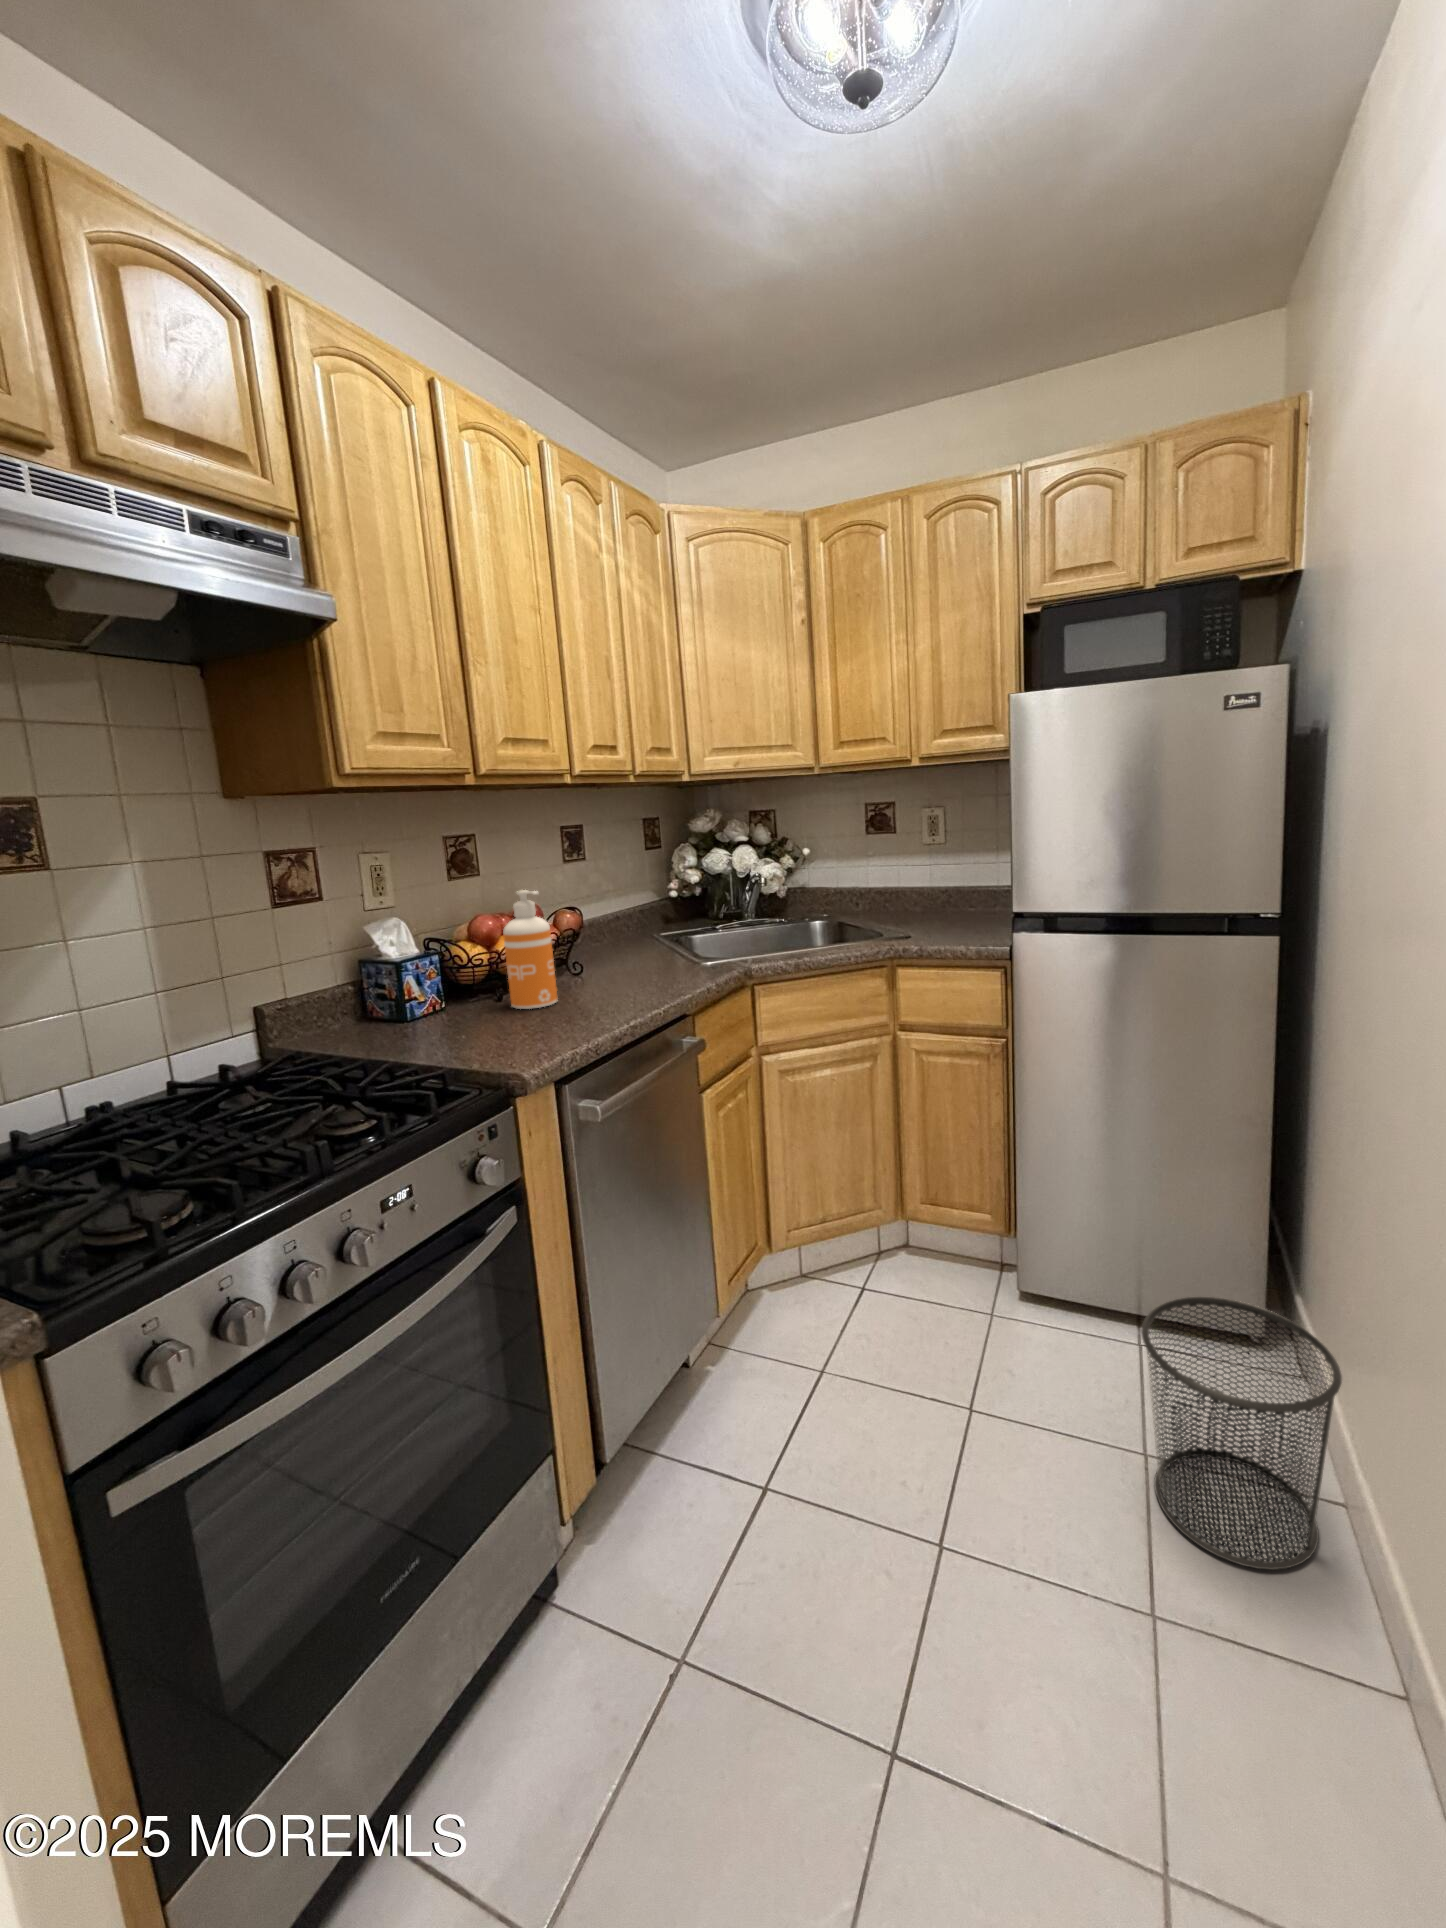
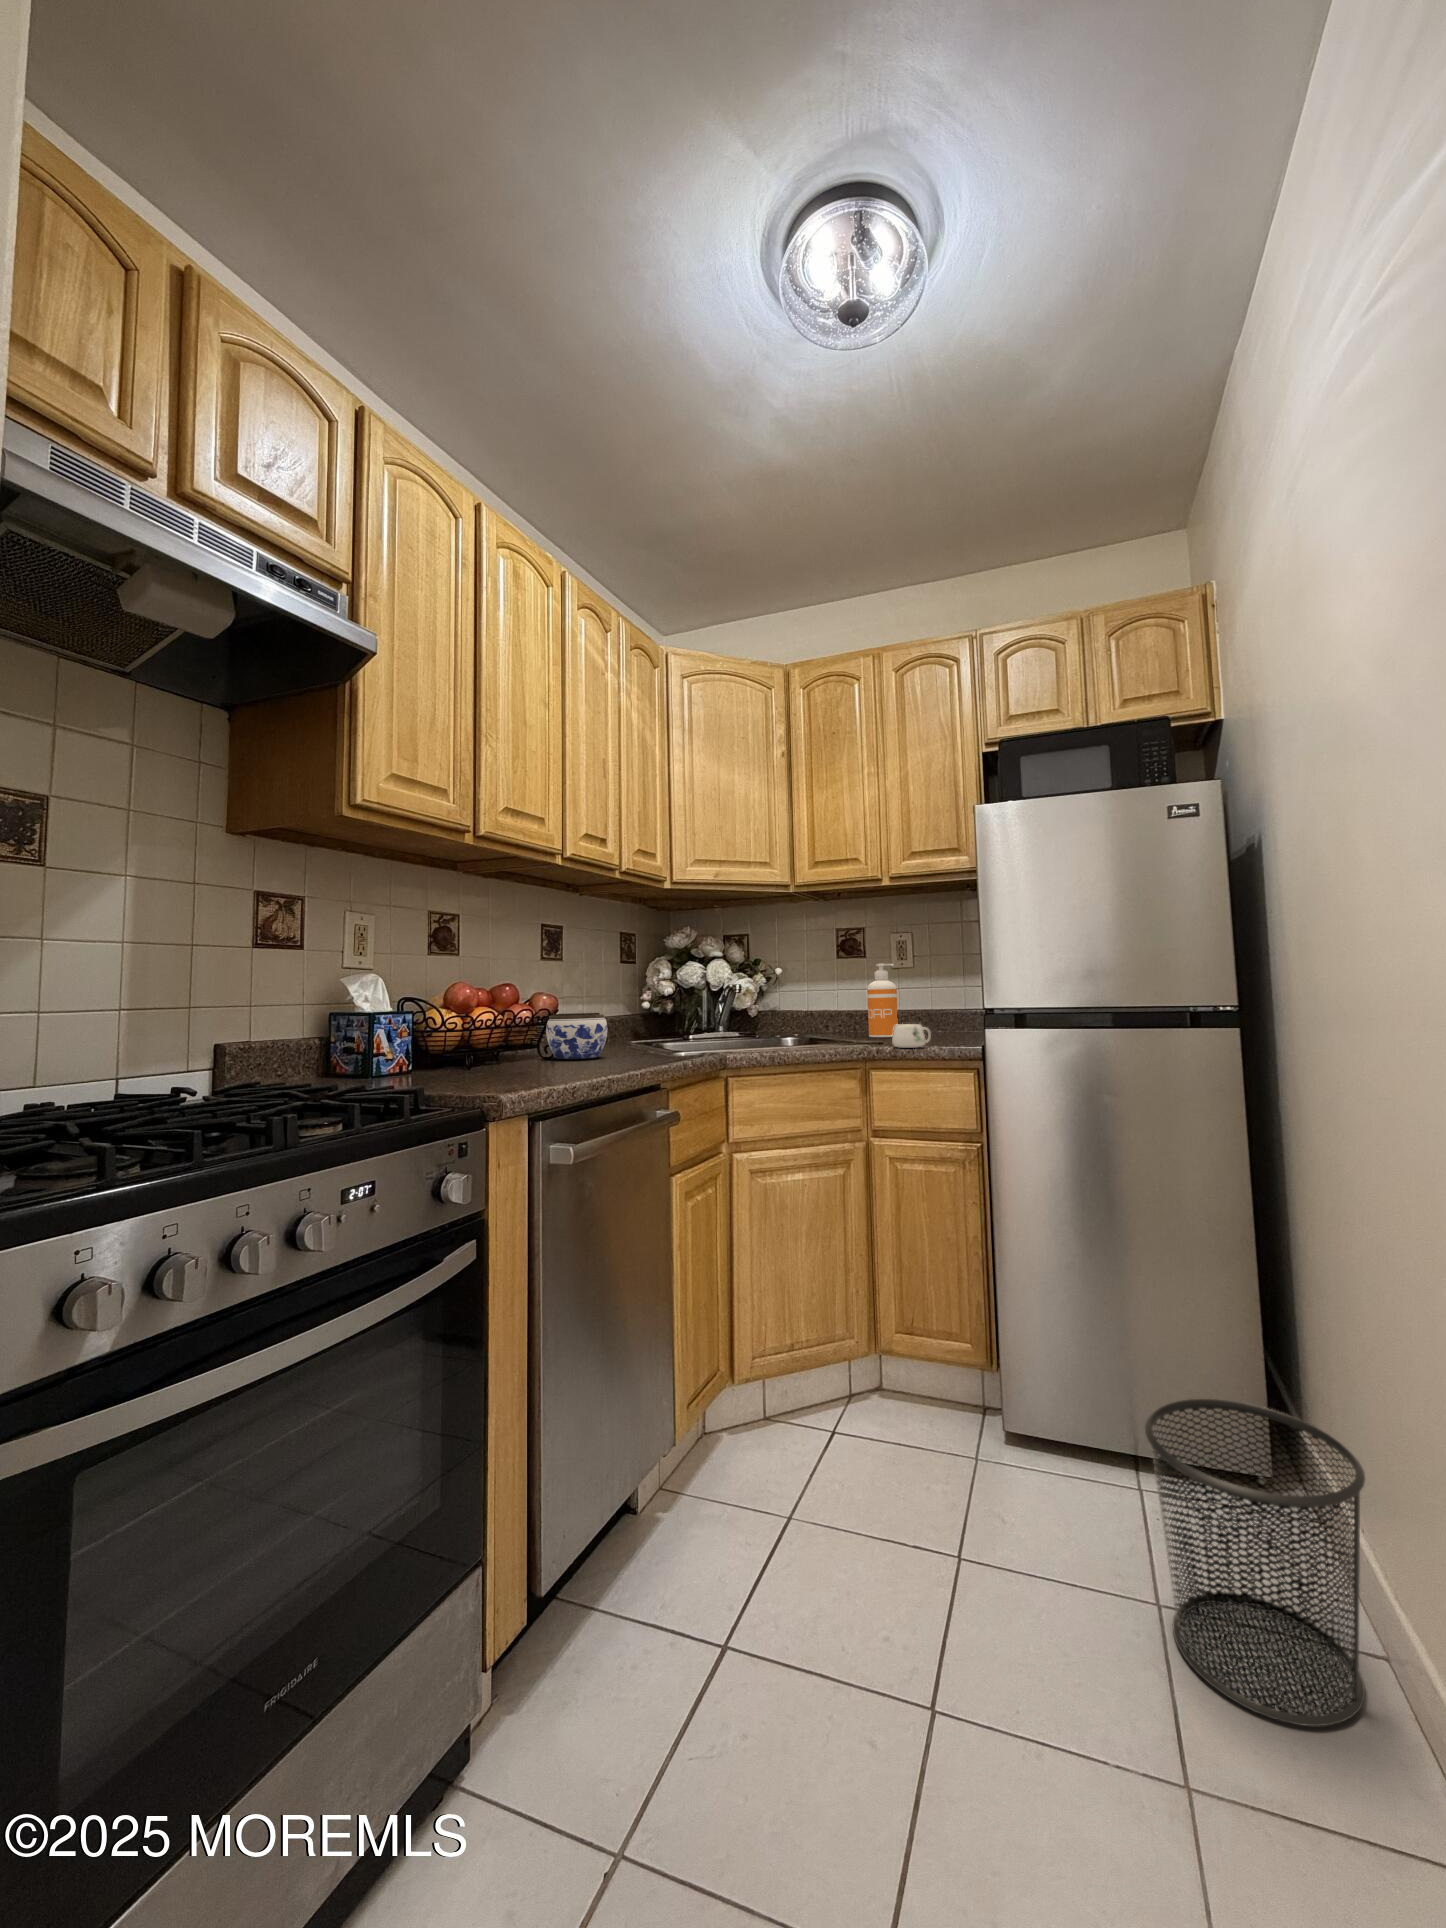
soap dispenser: present [503,890,557,1009] -> present [867,964,898,1037]
mug: none [919,916,959,942] -> present [892,1024,931,1048]
jar: none [571,928,632,978] -> present [546,1013,607,1059]

